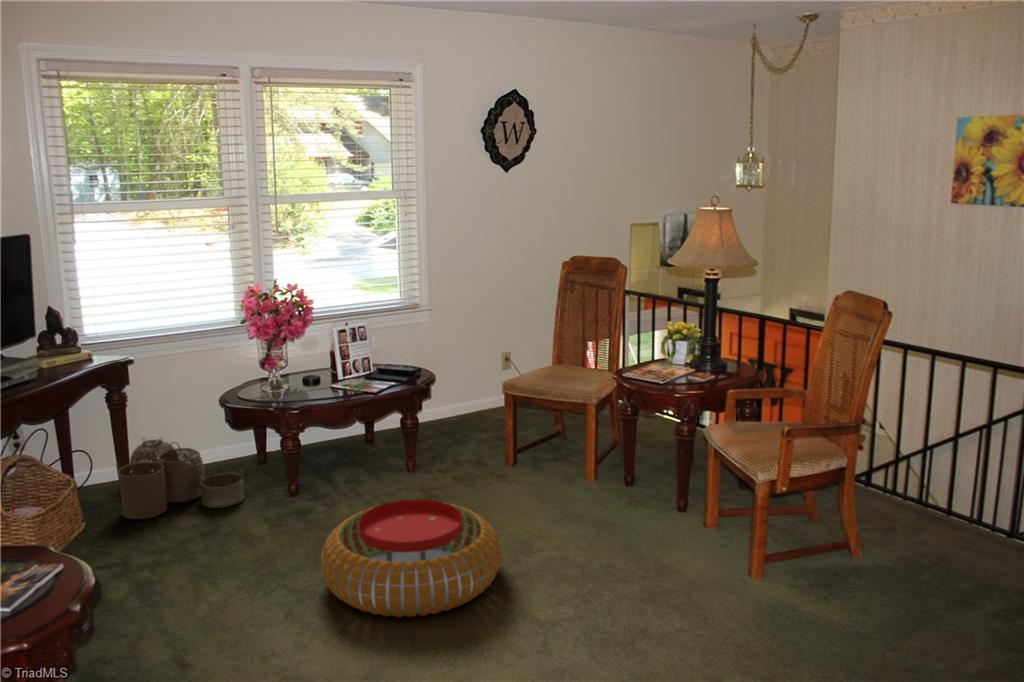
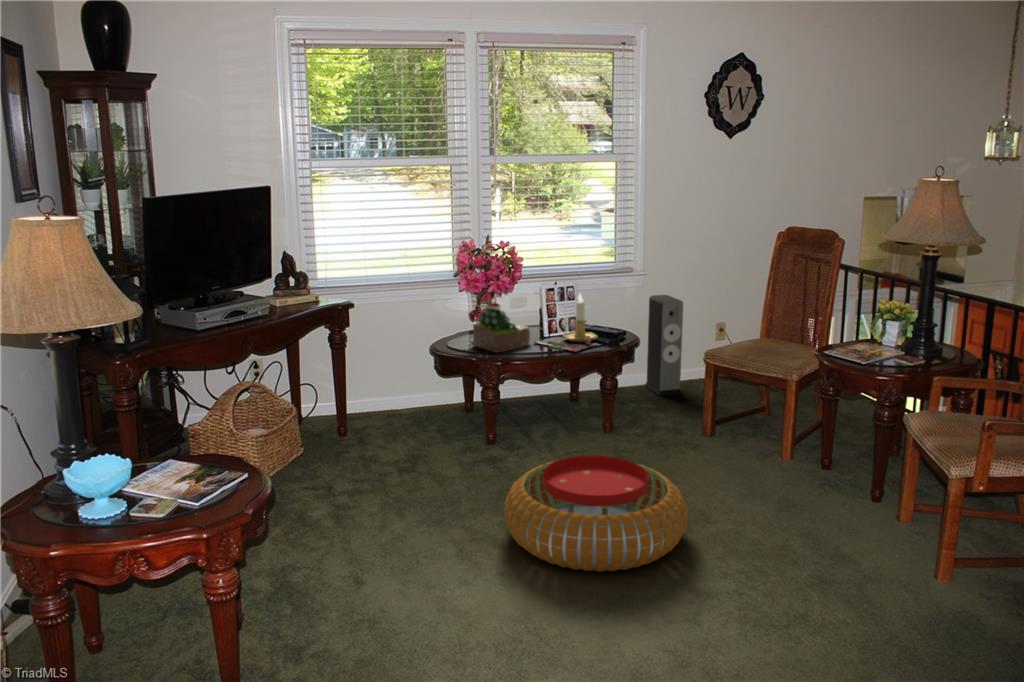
speaker: none [440,327,478,428] -> present [645,295,683,395]
candlestick: none [359,333,396,385] -> present [563,294,598,344]
succulent plant: none [265,349,327,401] -> present [473,303,530,352]
woven basket: present [116,438,244,519] -> none [334,379,447,452]

